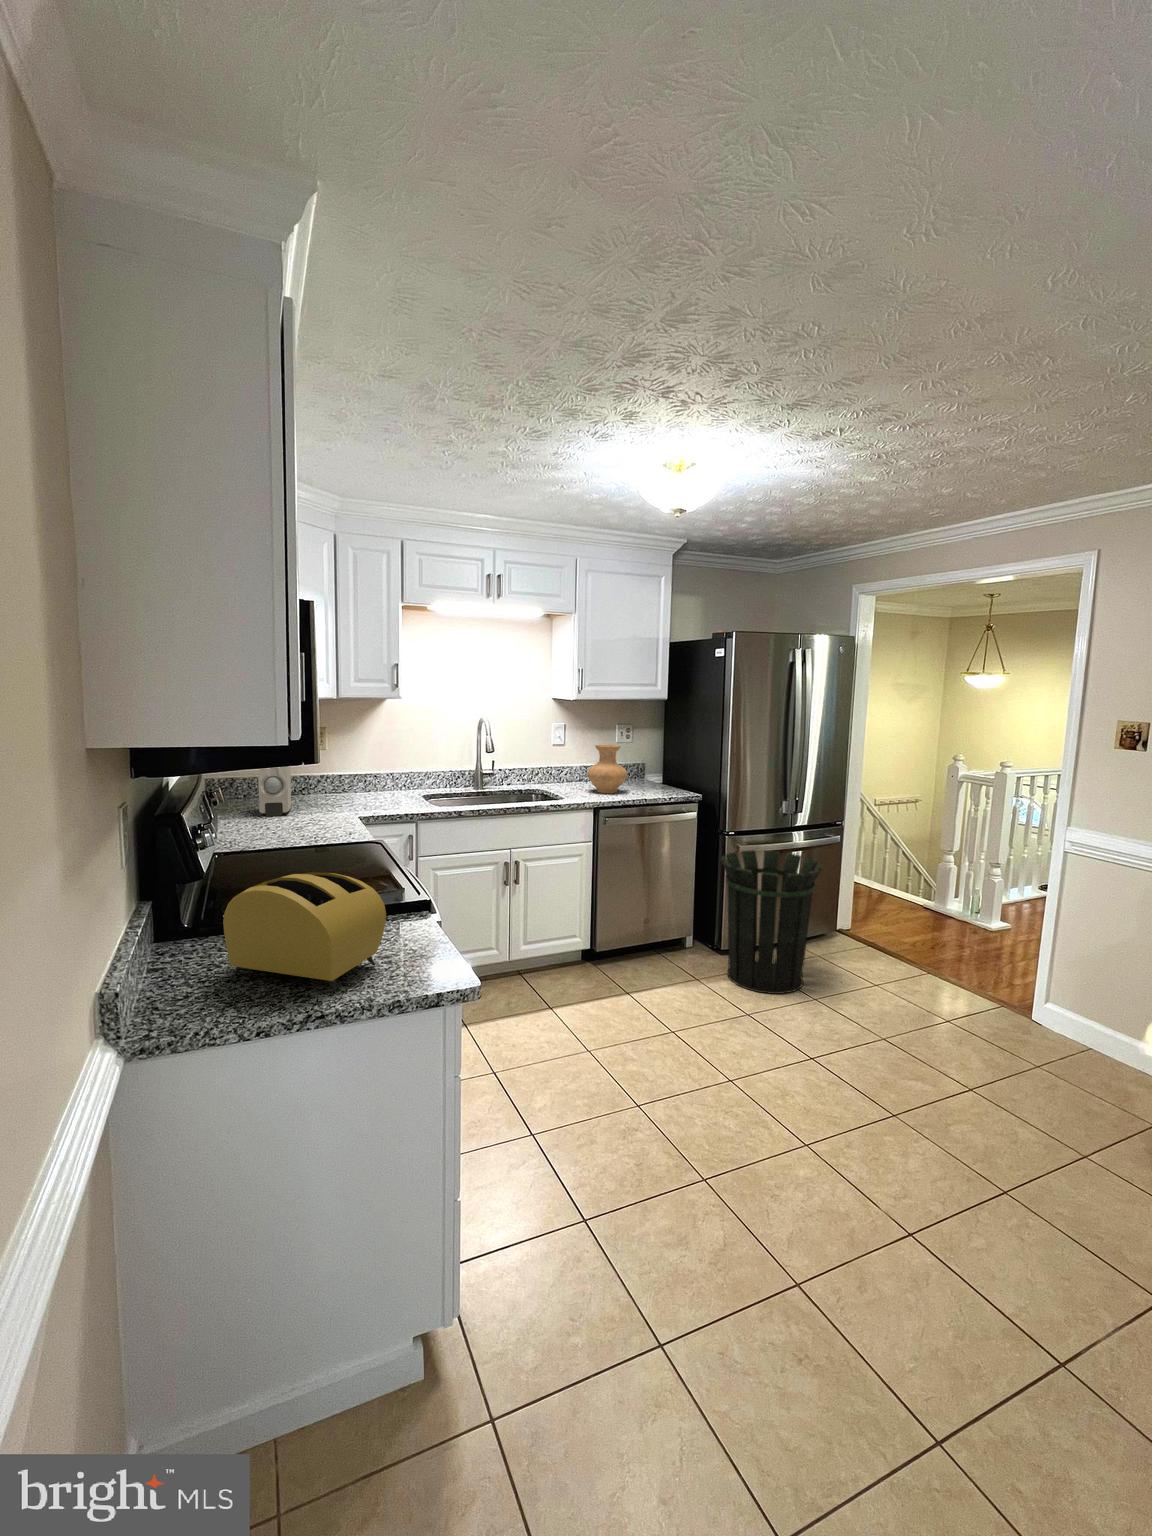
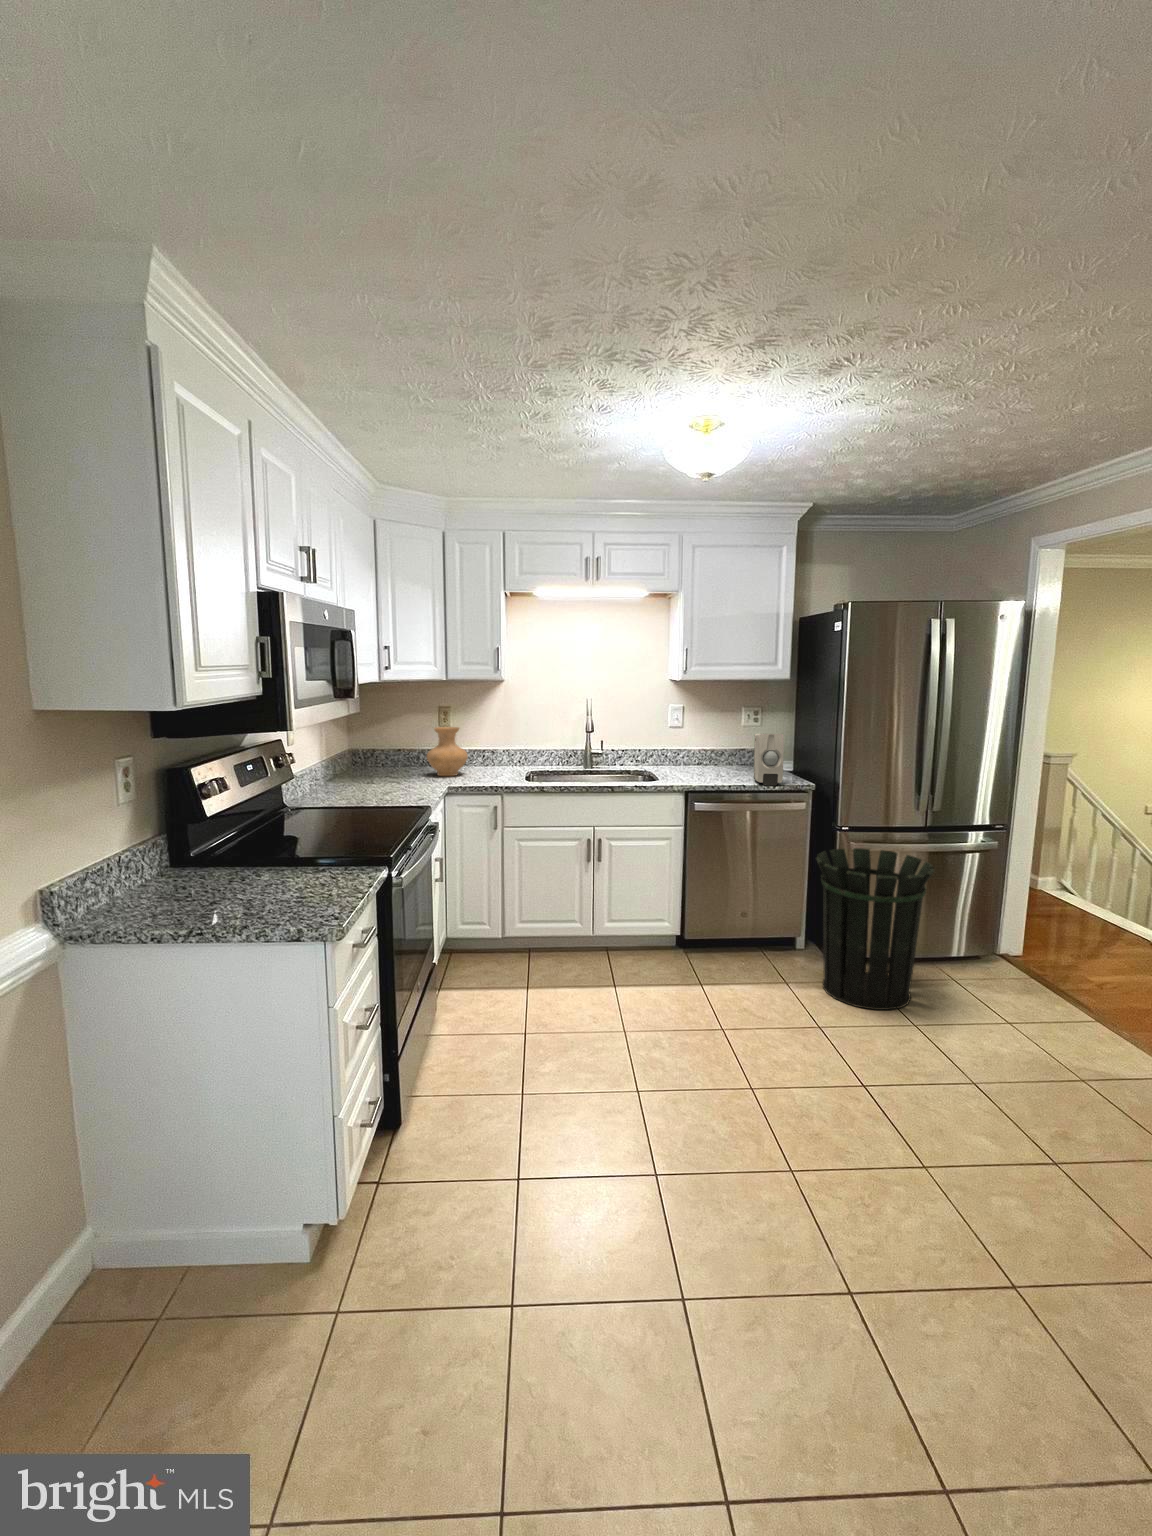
vase: present [587,745,627,793] -> present [427,727,468,776]
soap dispenser: present [258,767,291,816] -> present [754,733,784,785]
toaster: present [223,872,386,992] -> none [186,818,301,909]

